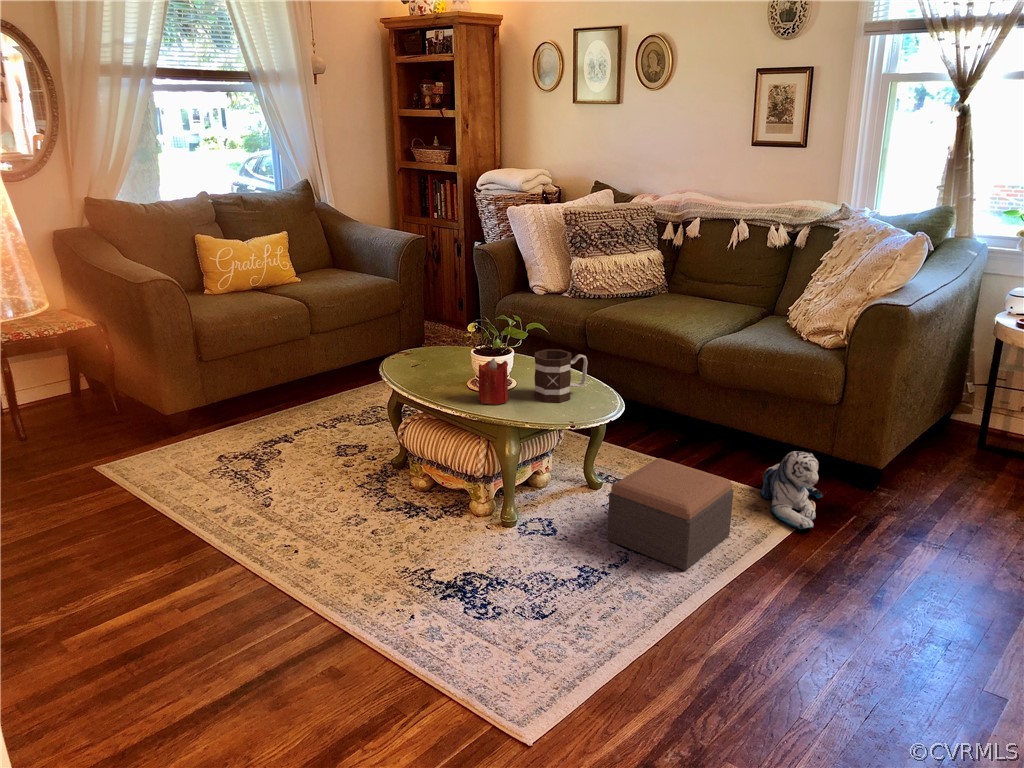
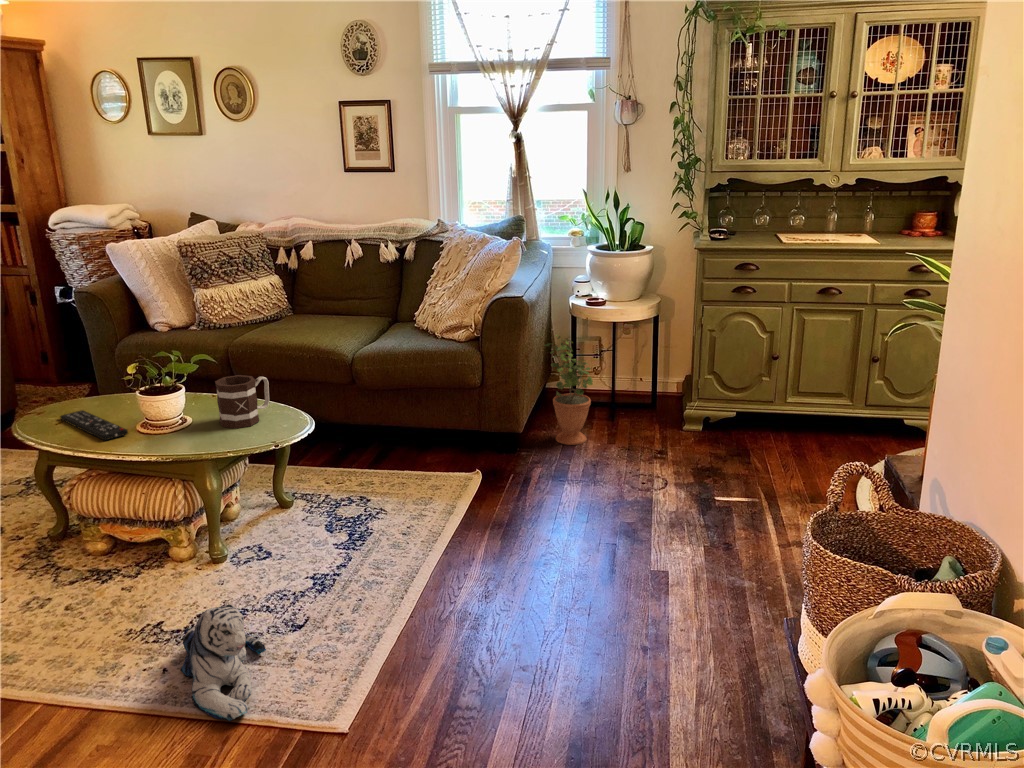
candle: present [478,358,508,405] -> none [161,393,198,442]
remote control: none [411,359,452,391] -> present [60,410,128,440]
potted plant: none [932,359,995,499] -> present [545,335,593,445]
plush toy: present [760,451,823,530] -> present [180,604,266,721]
footstool: present [607,458,733,570] -> none [319,460,427,552]

